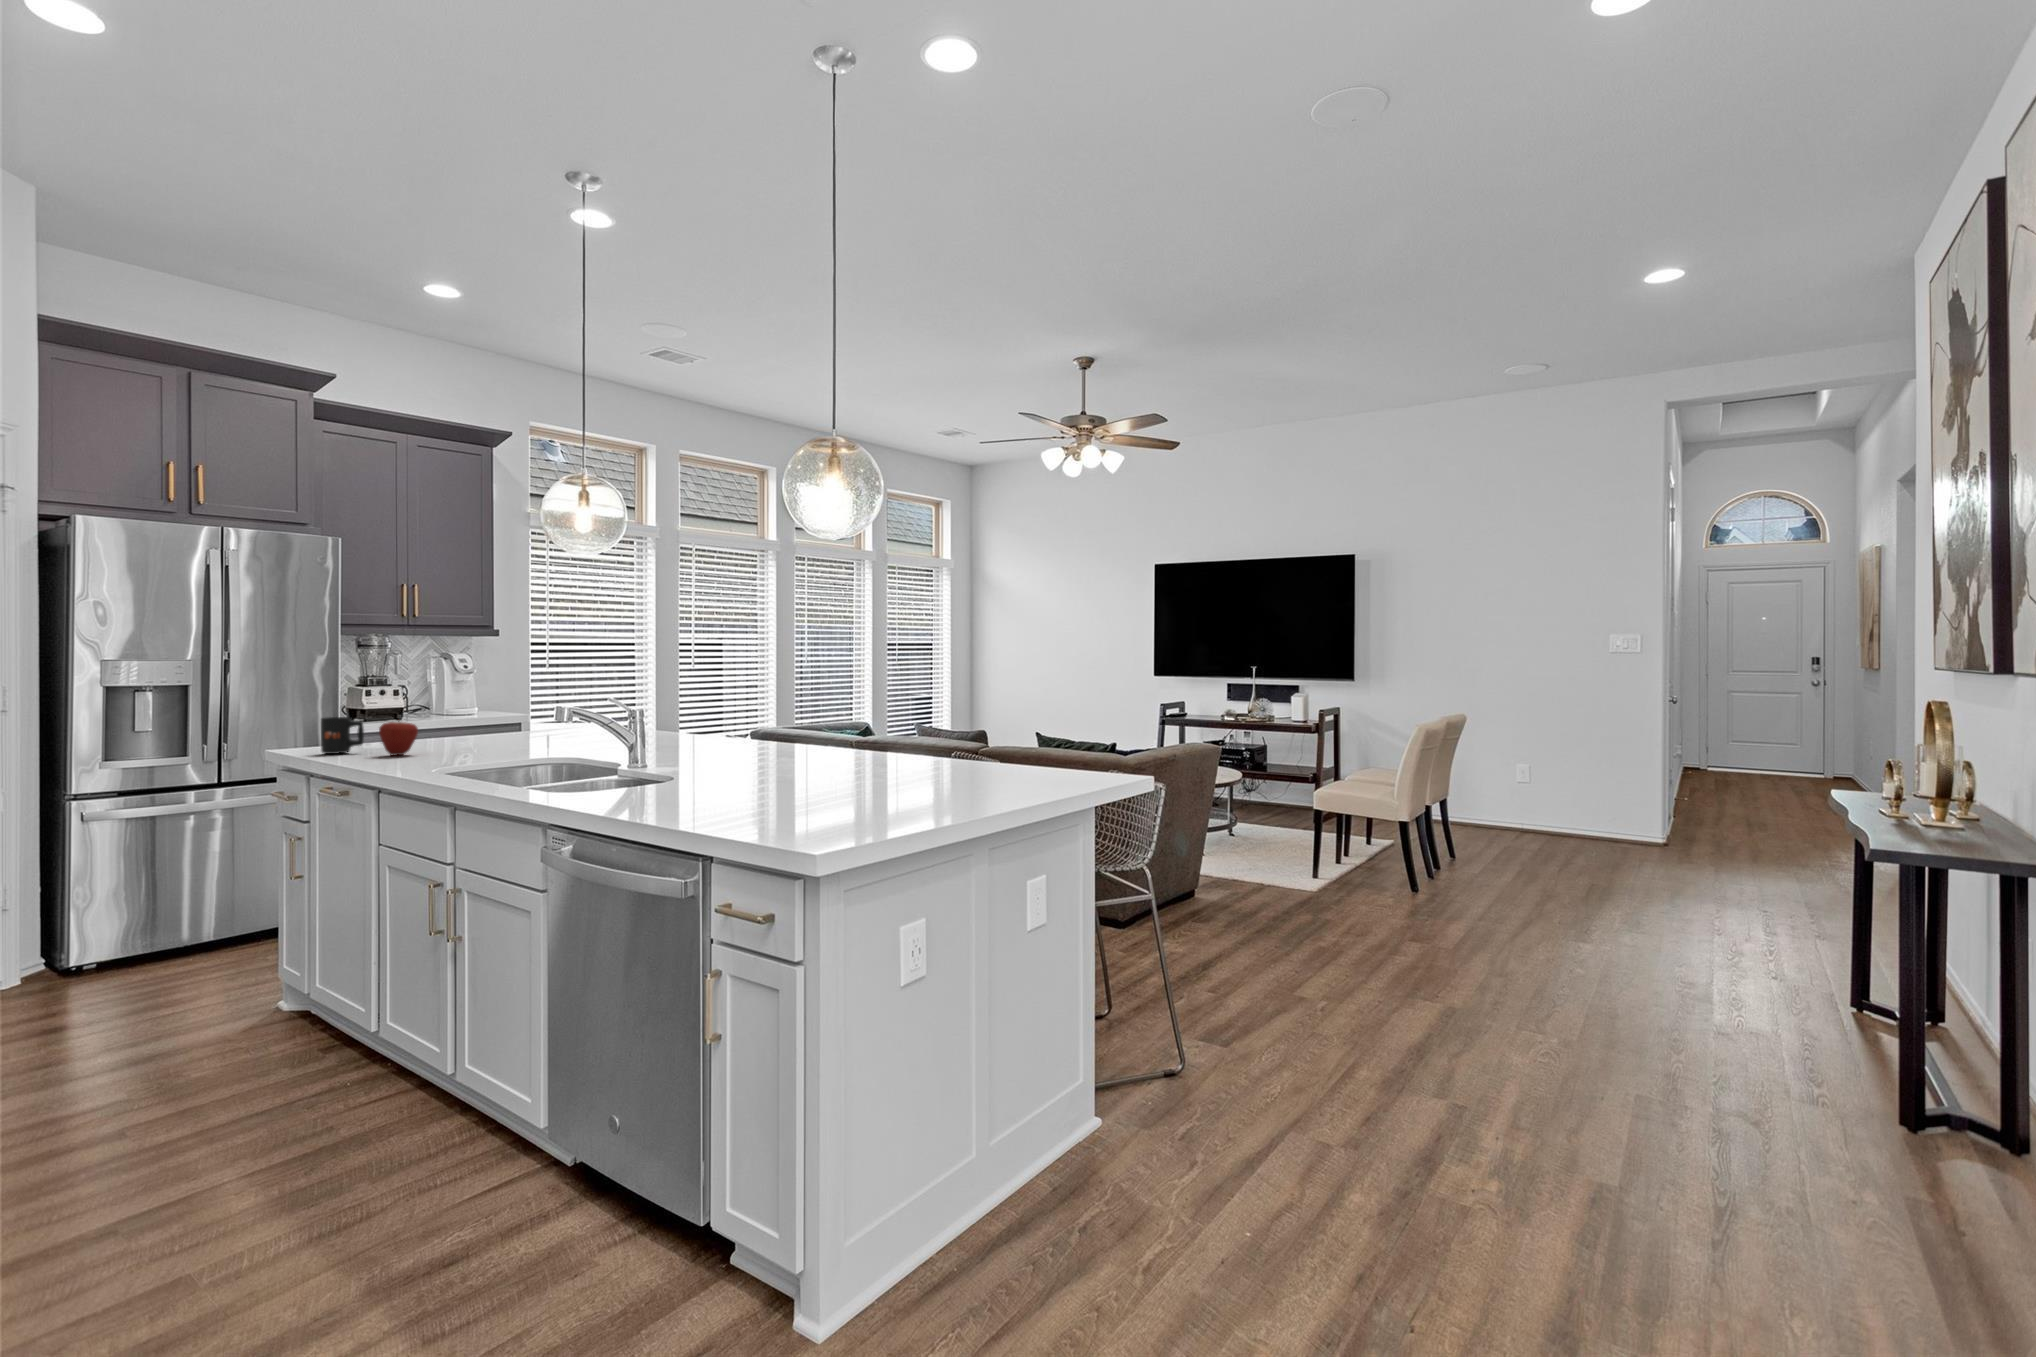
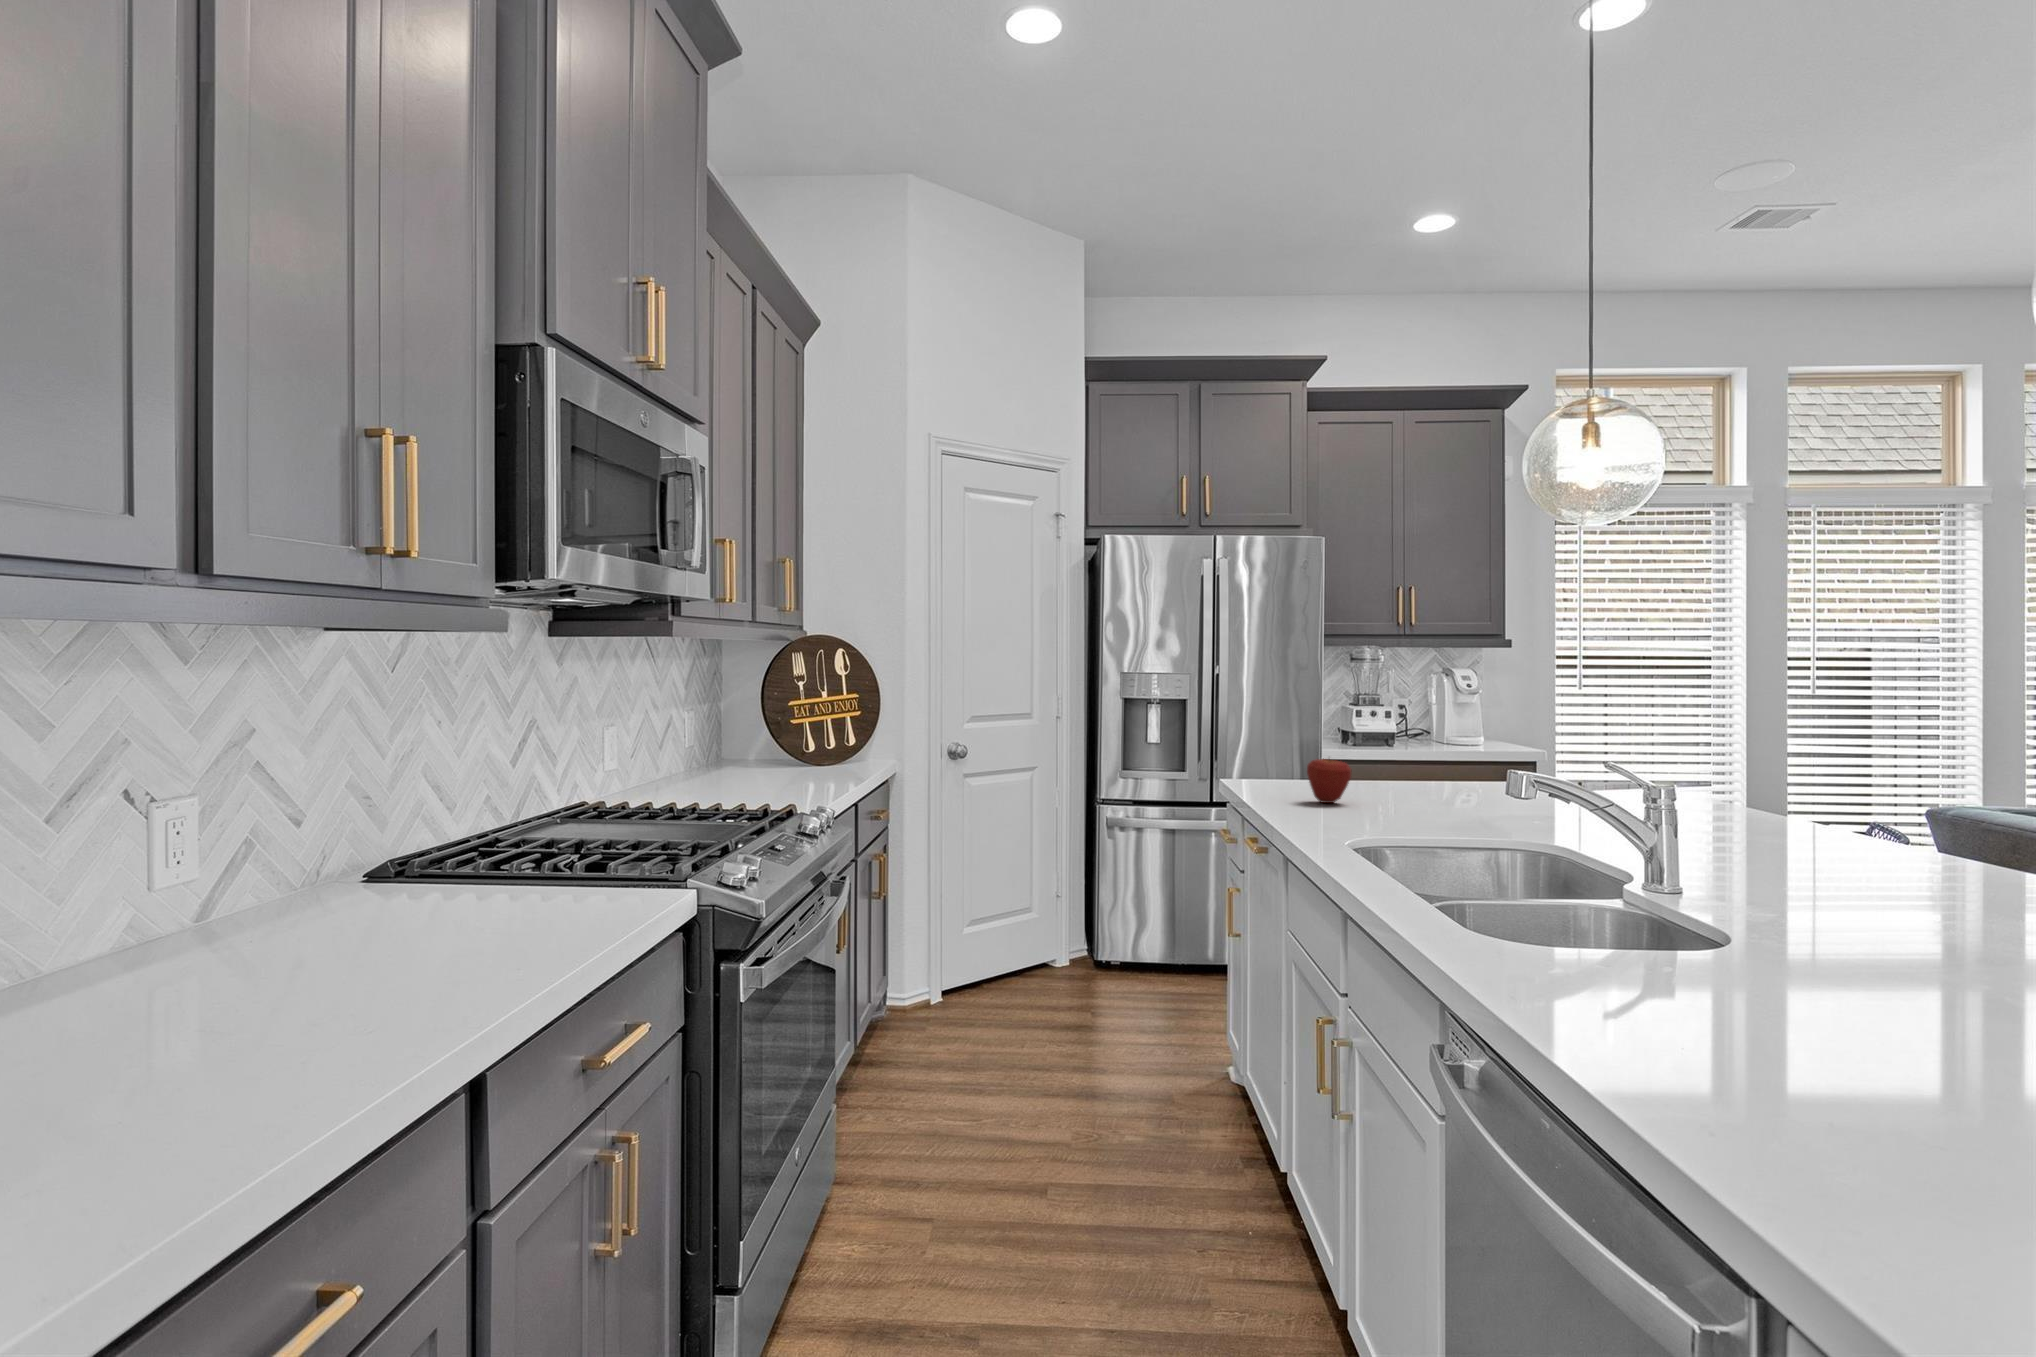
mug: present [321,717,364,754] -> none [1254,747,1297,792]

